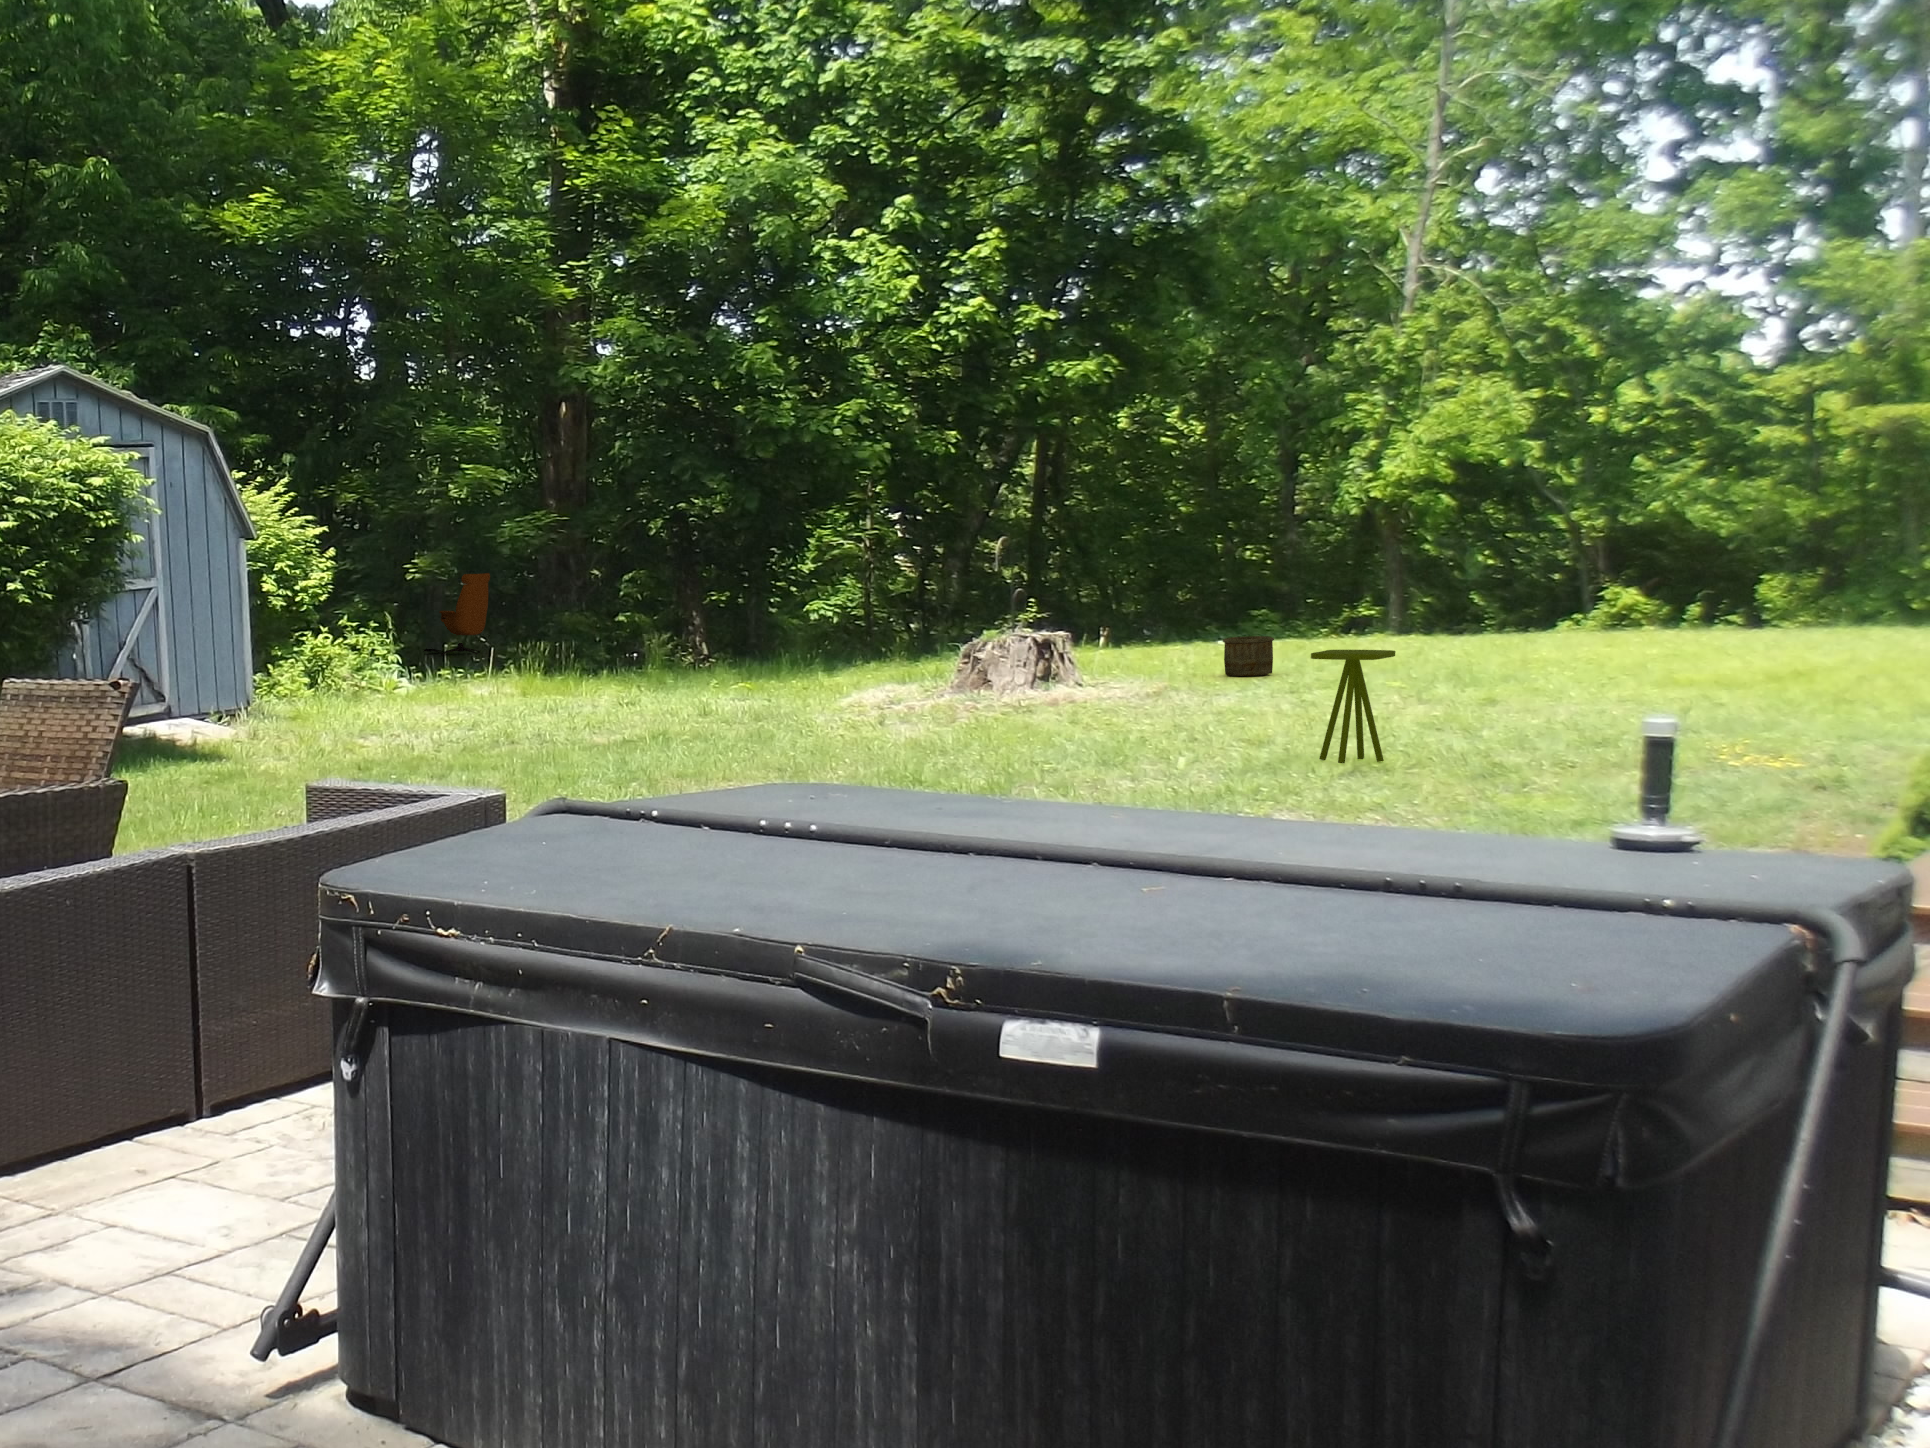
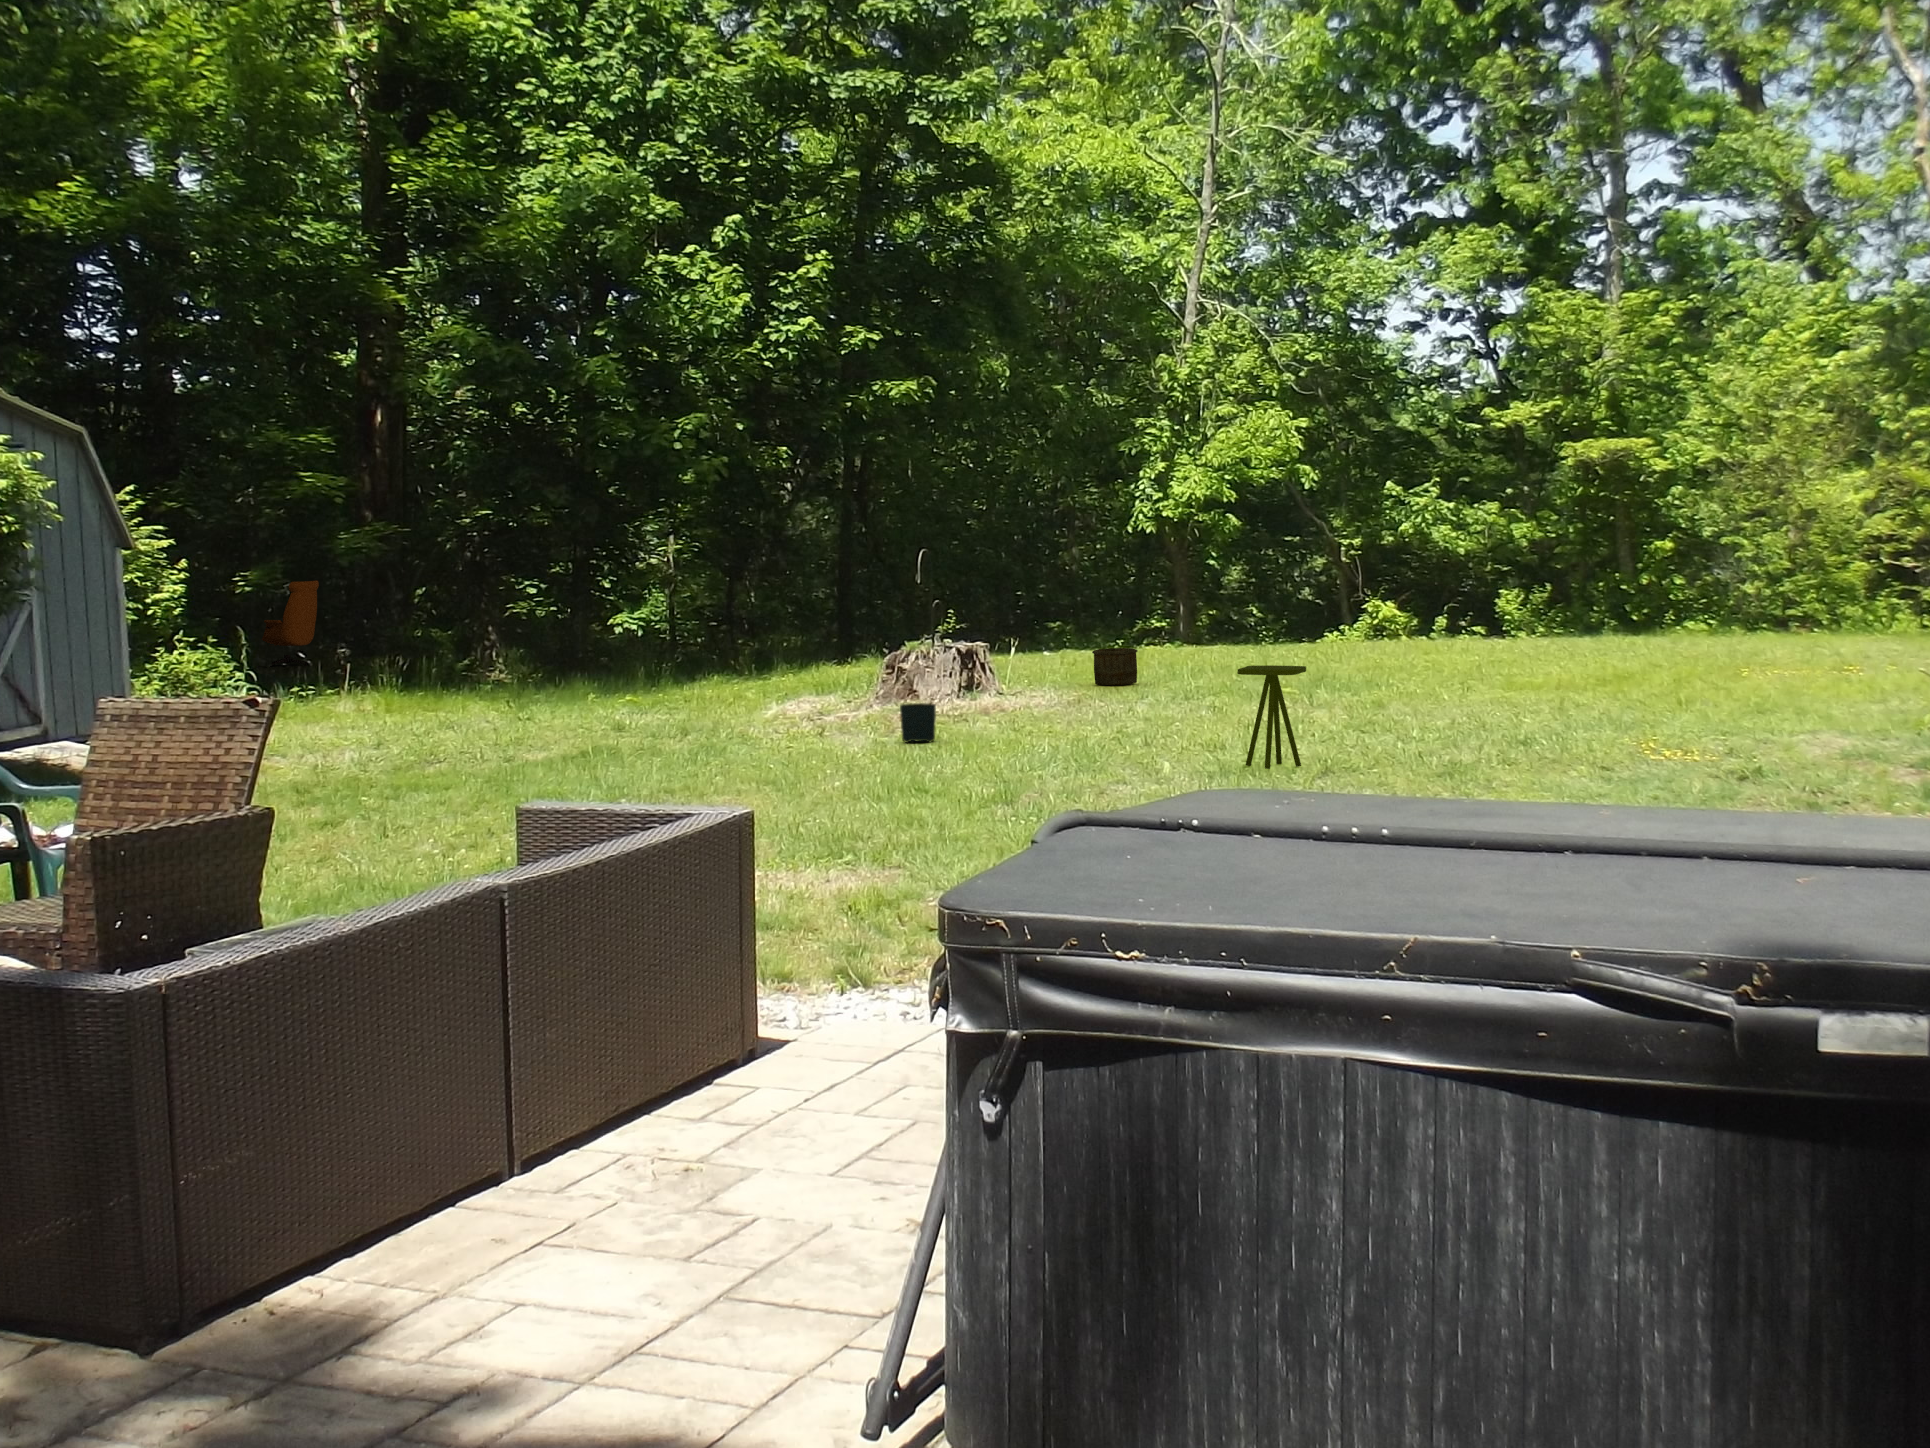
planter: none [968,690,1006,731] -> present [900,703,936,743]

